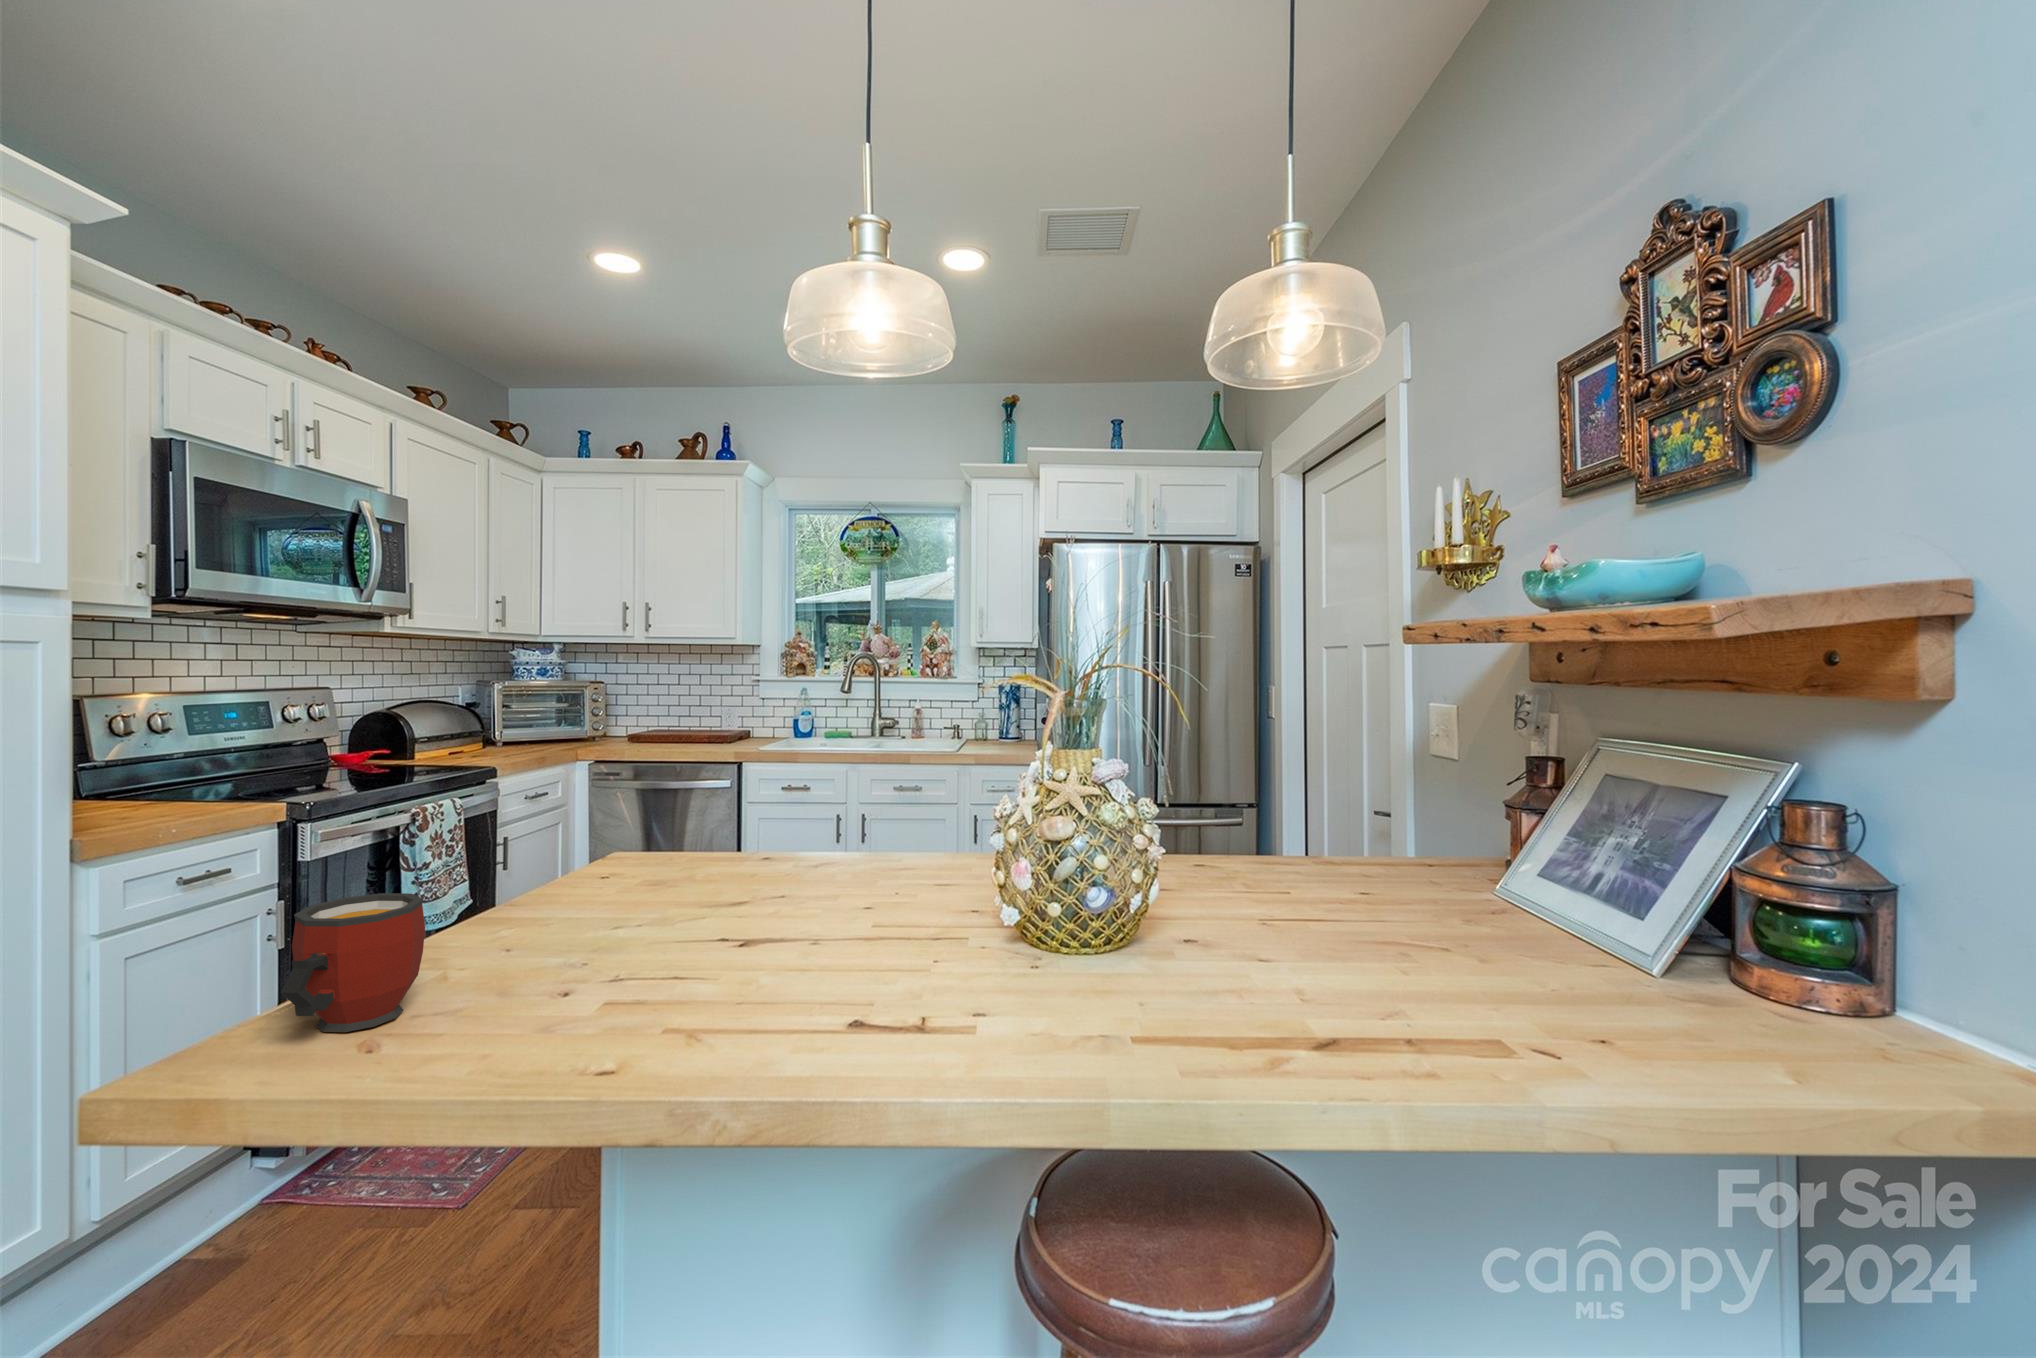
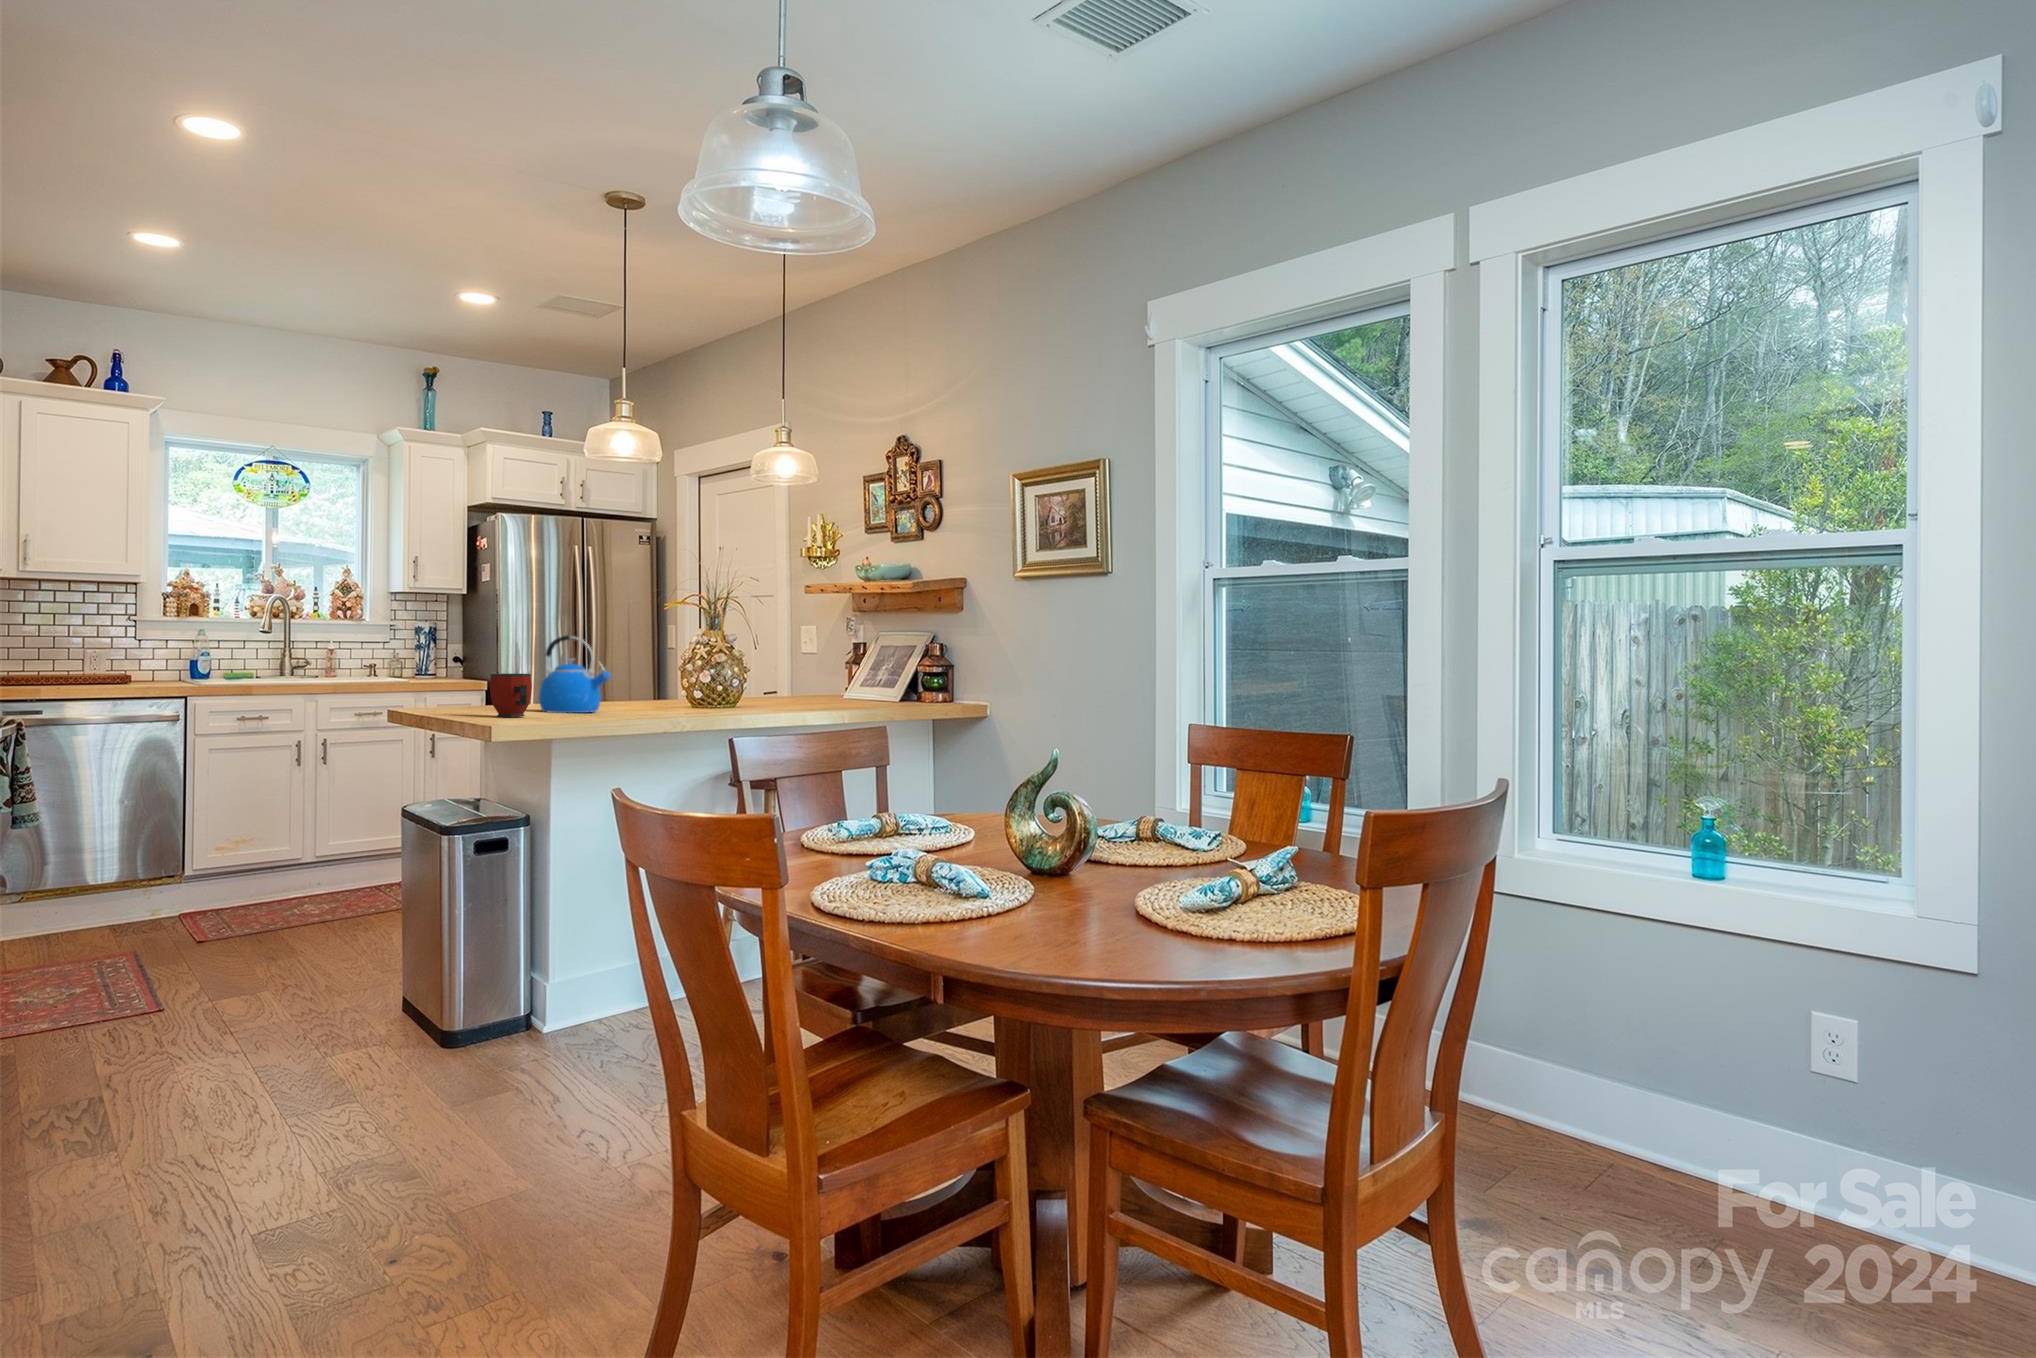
kettle: none [689,763,818,948] -> present [539,635,611,713]

